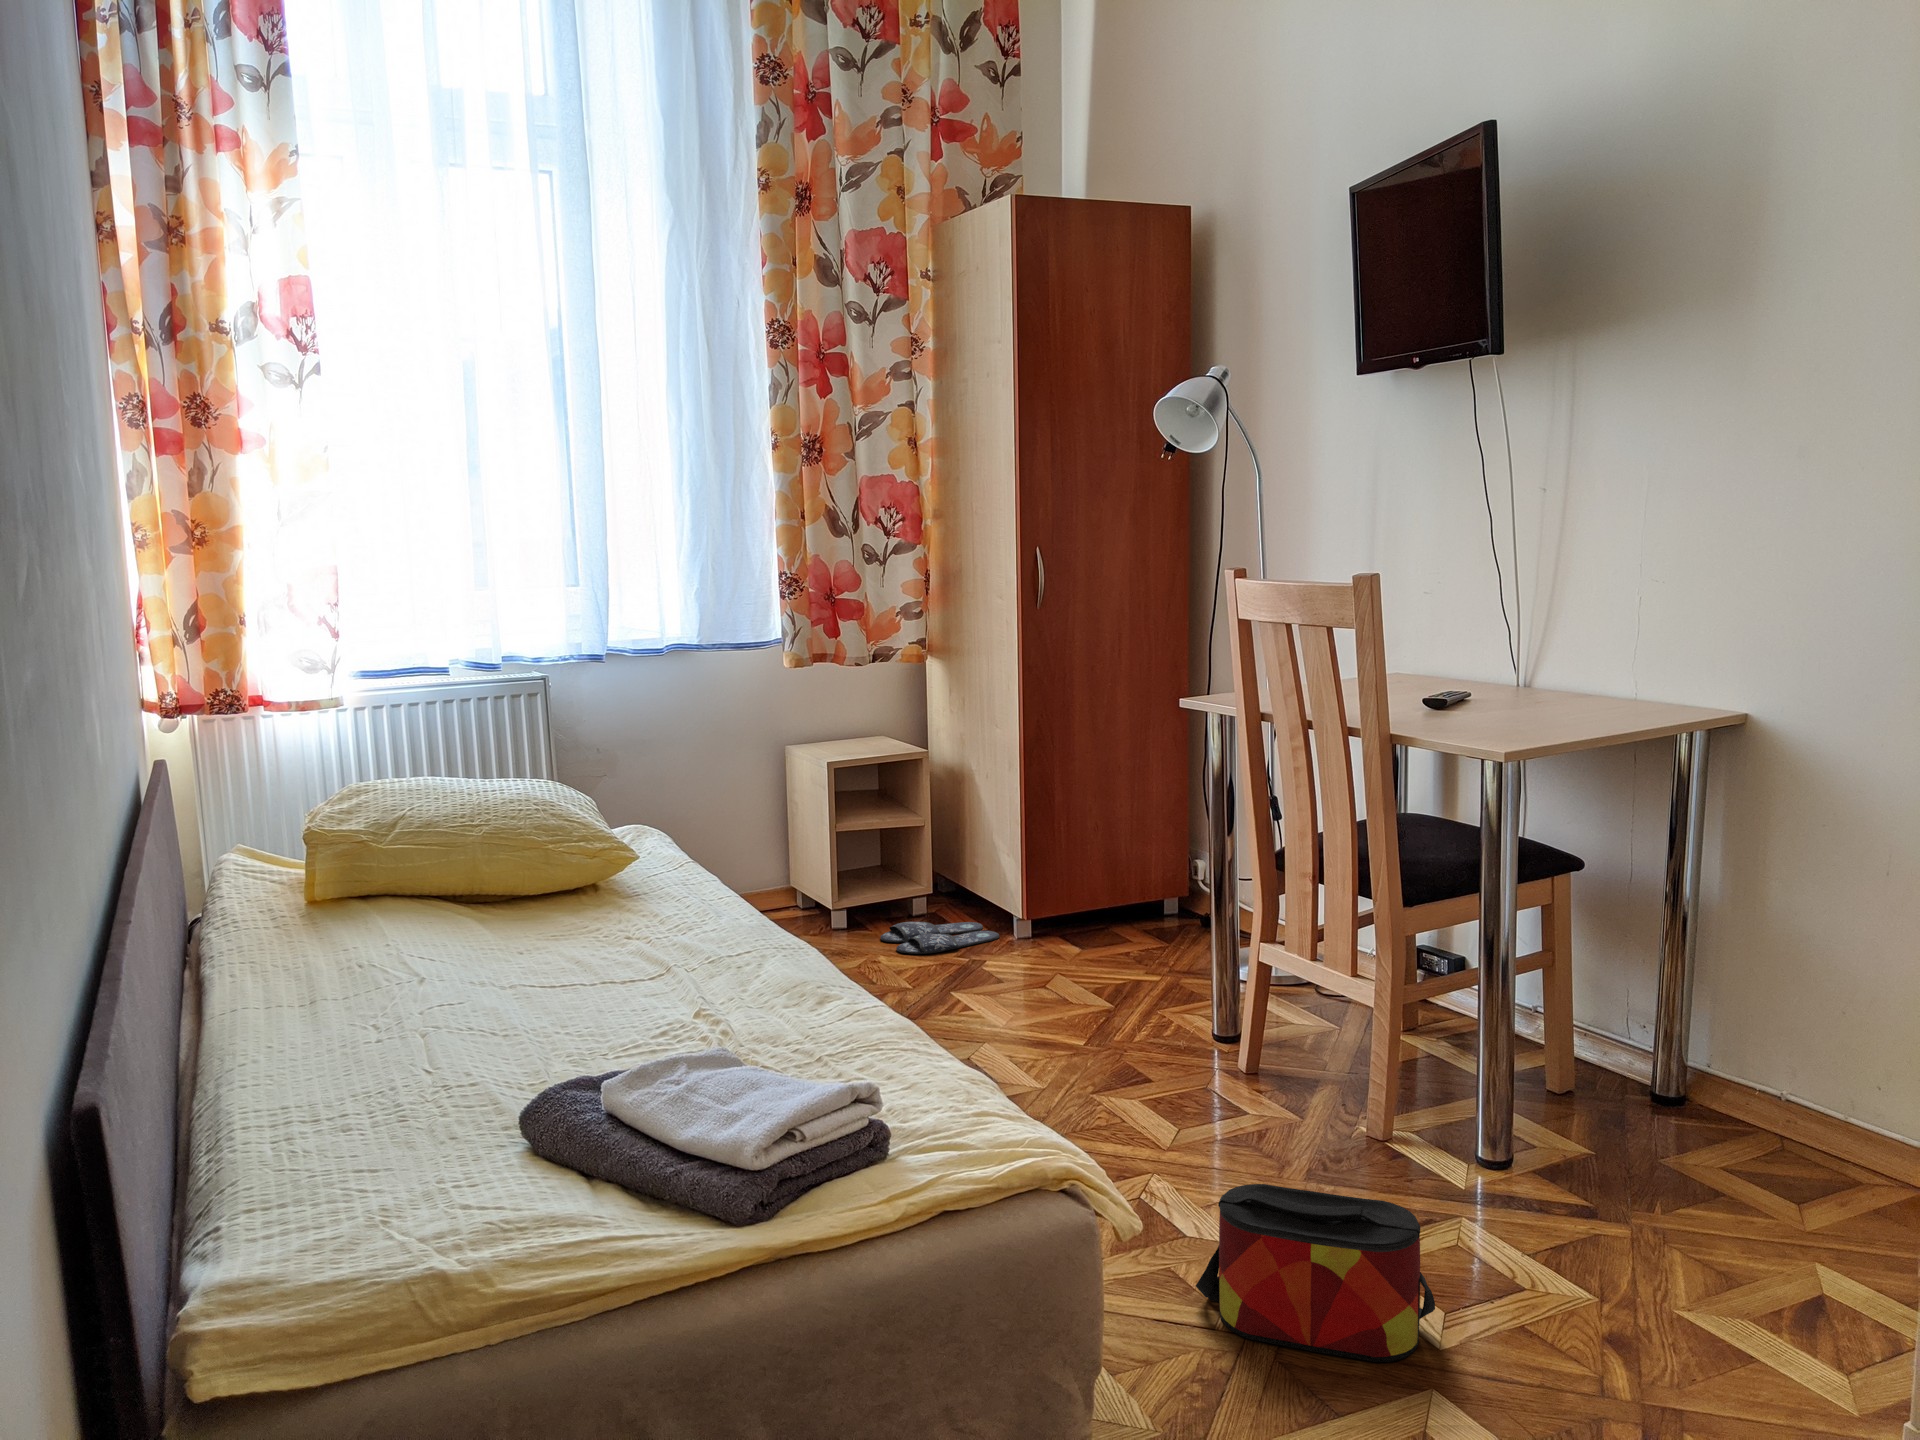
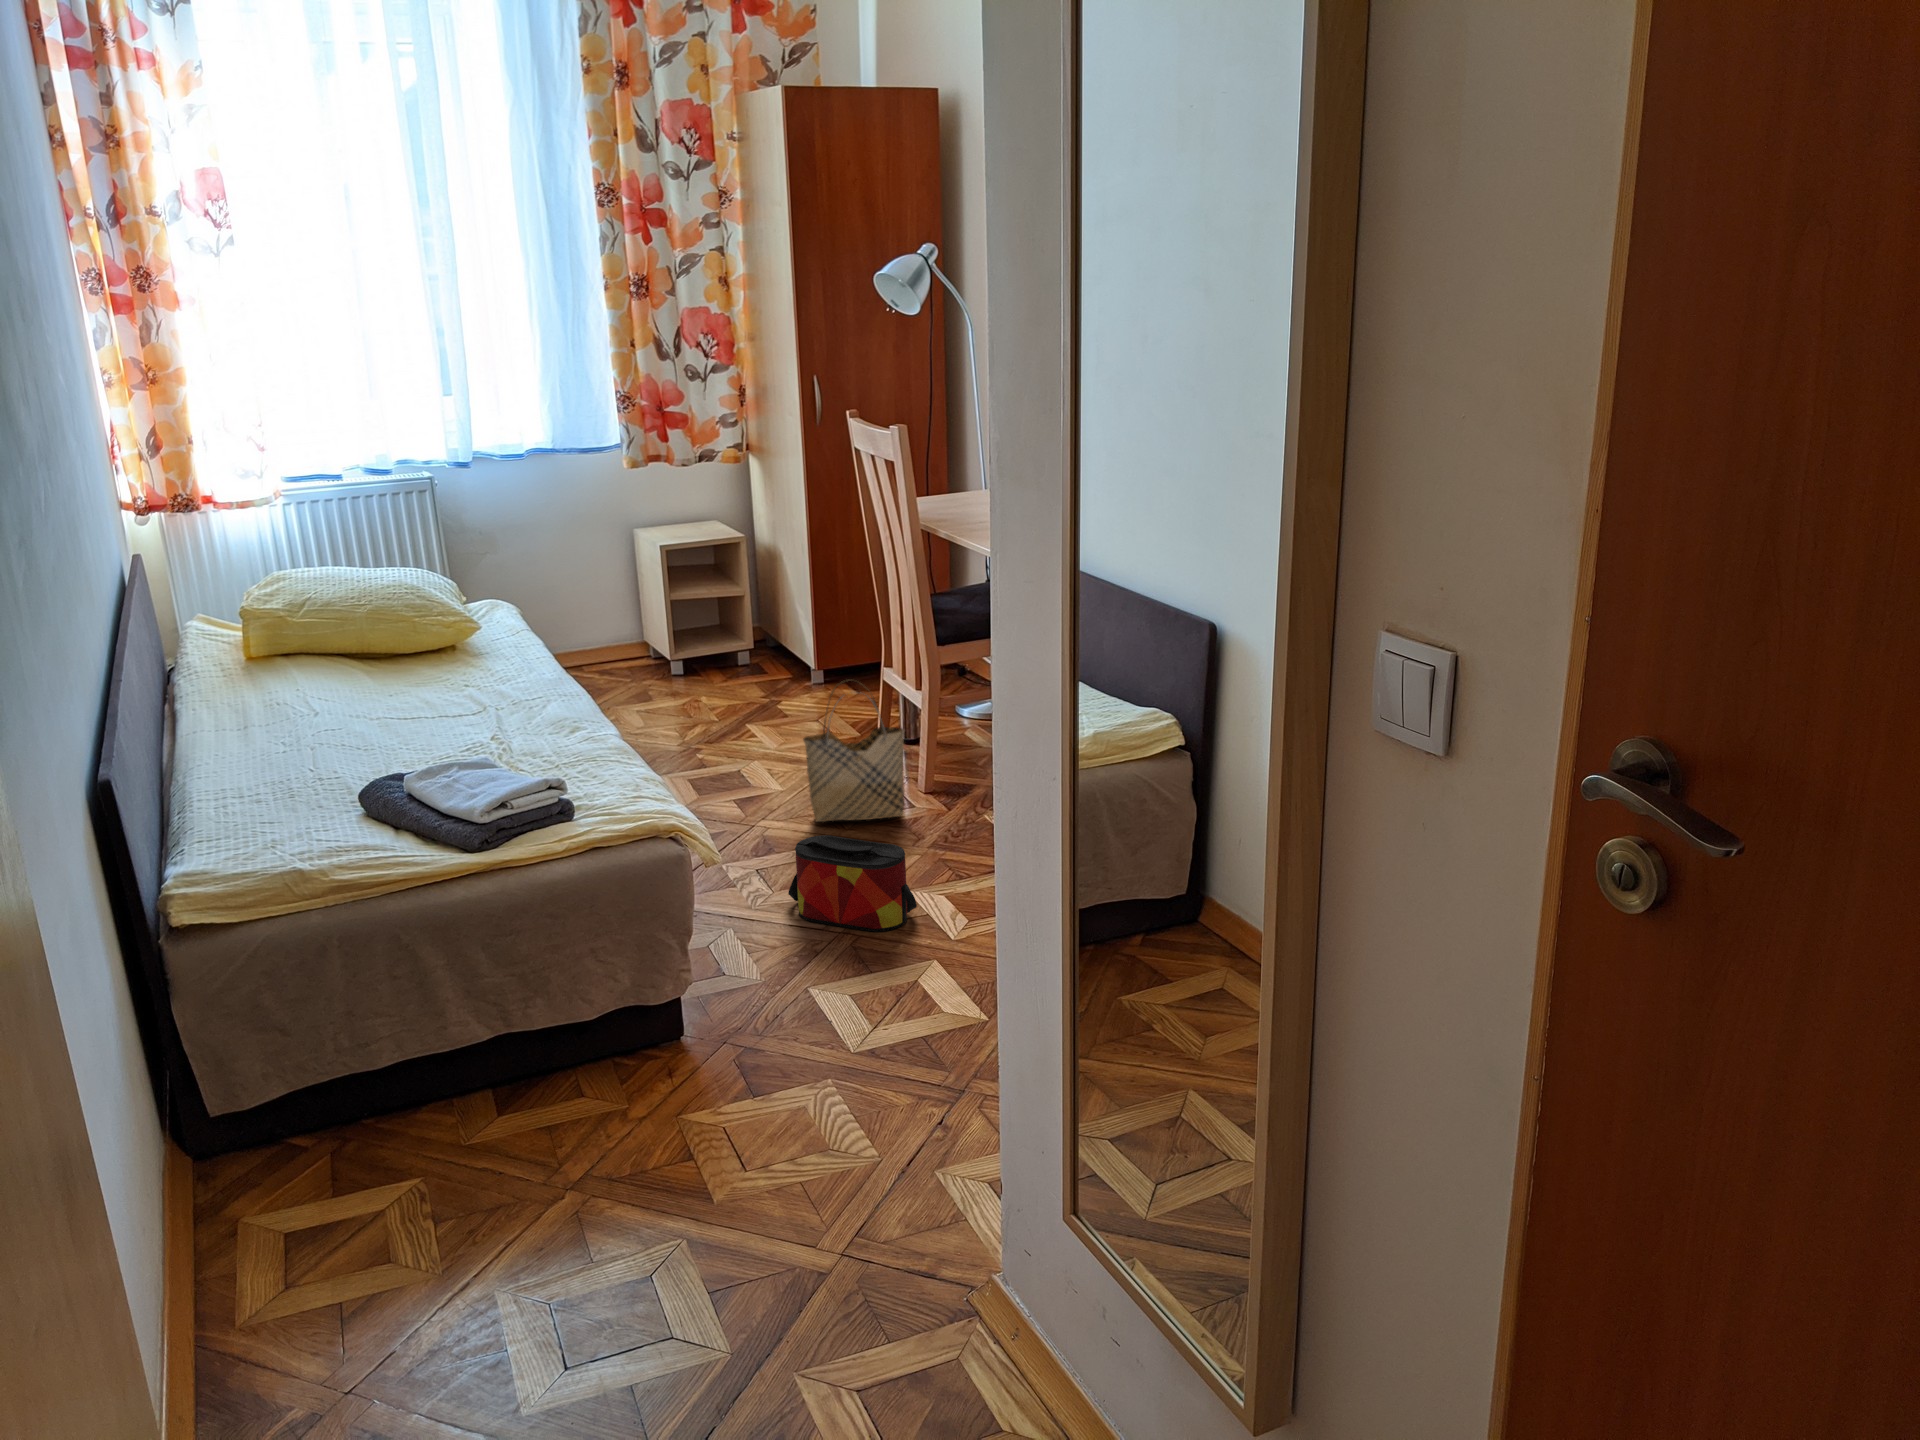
slippers: present [881,922,999,954] -> none [700,670,791,695]
woven basket: none [1136,927,1284,1147] -> present [803,679,904,822]

